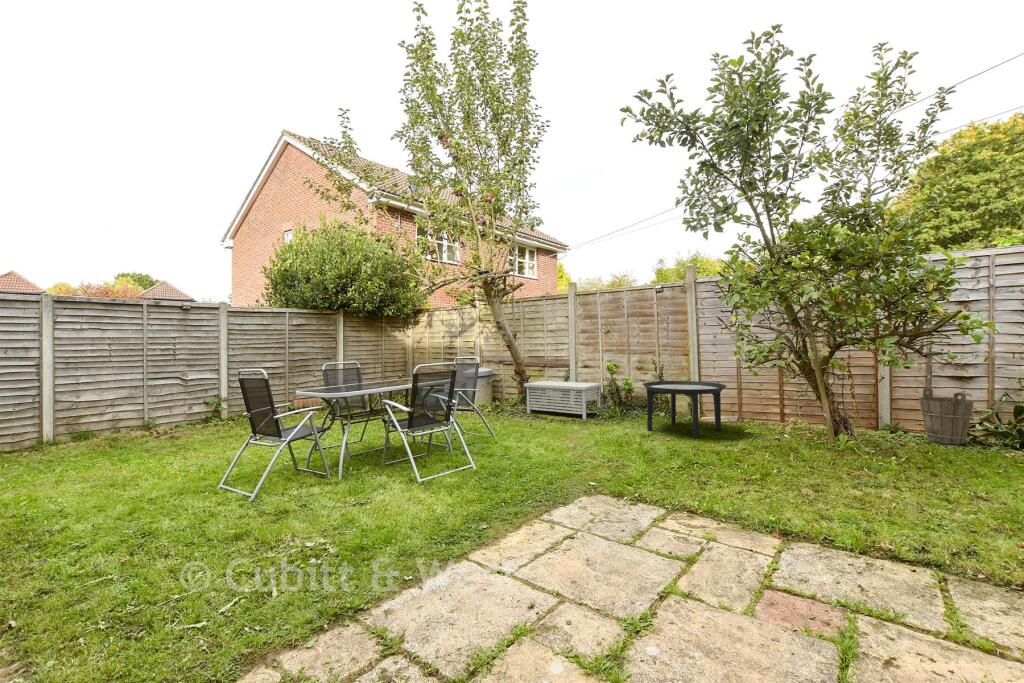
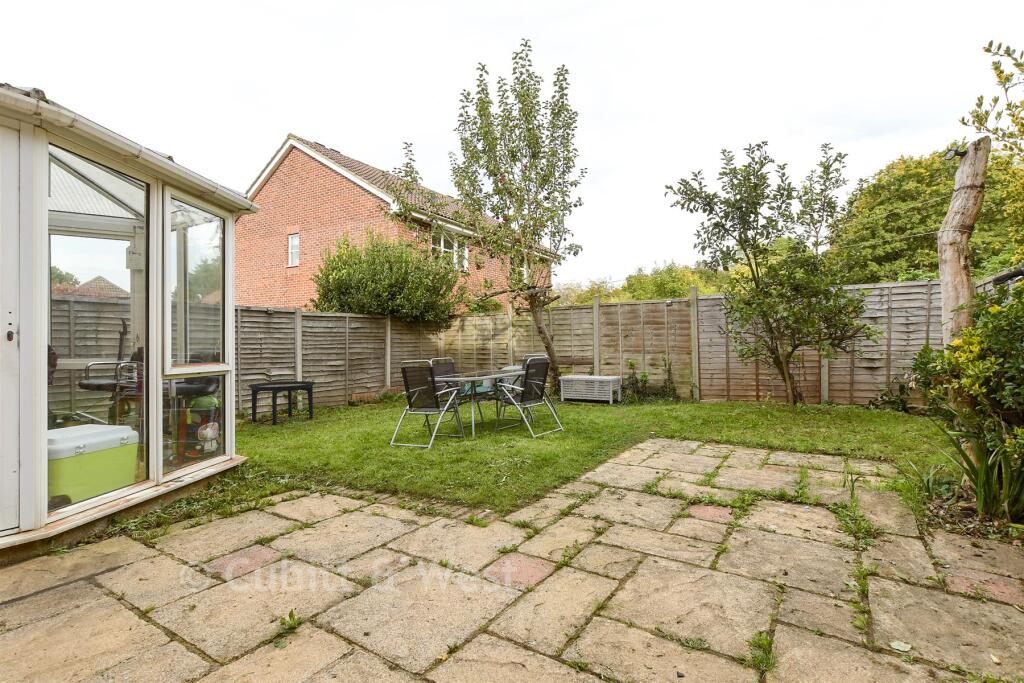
round table: present [642,381,726,438] -> present [247,381,316,425]
bucket: present [919,388,974,444] -> none [847,375,878,410]

